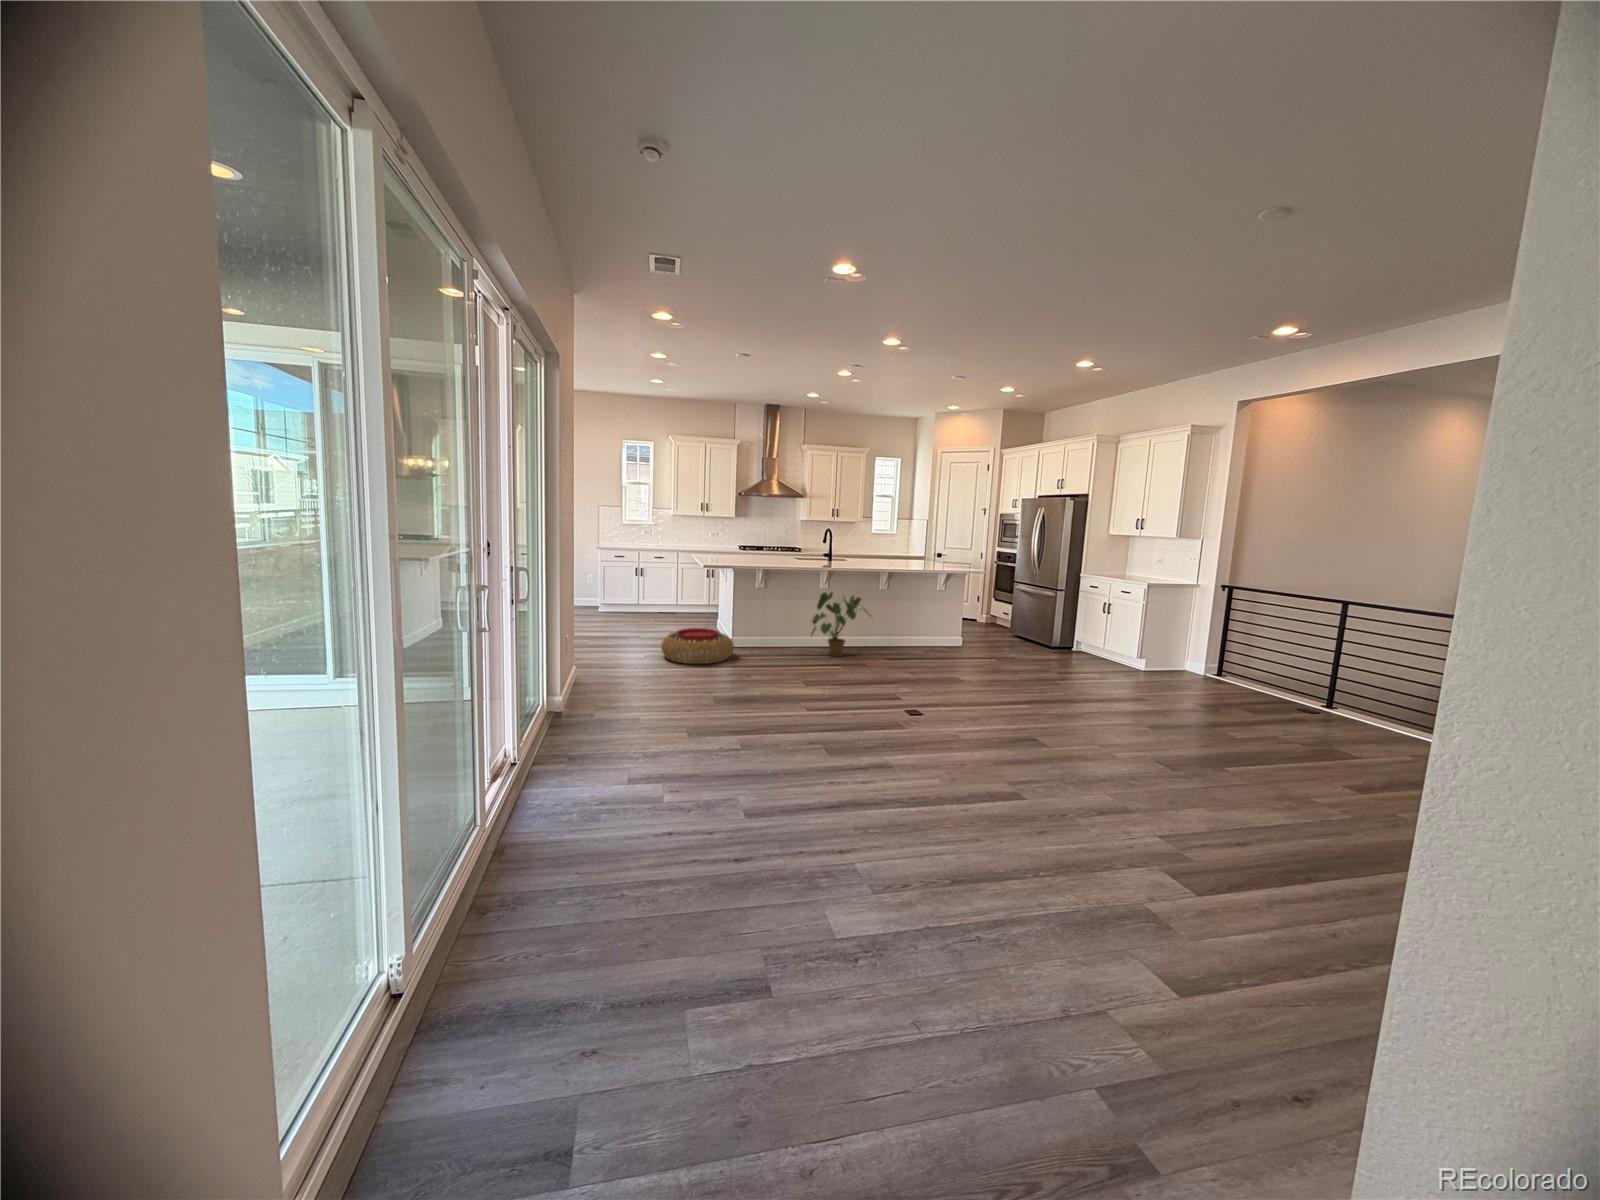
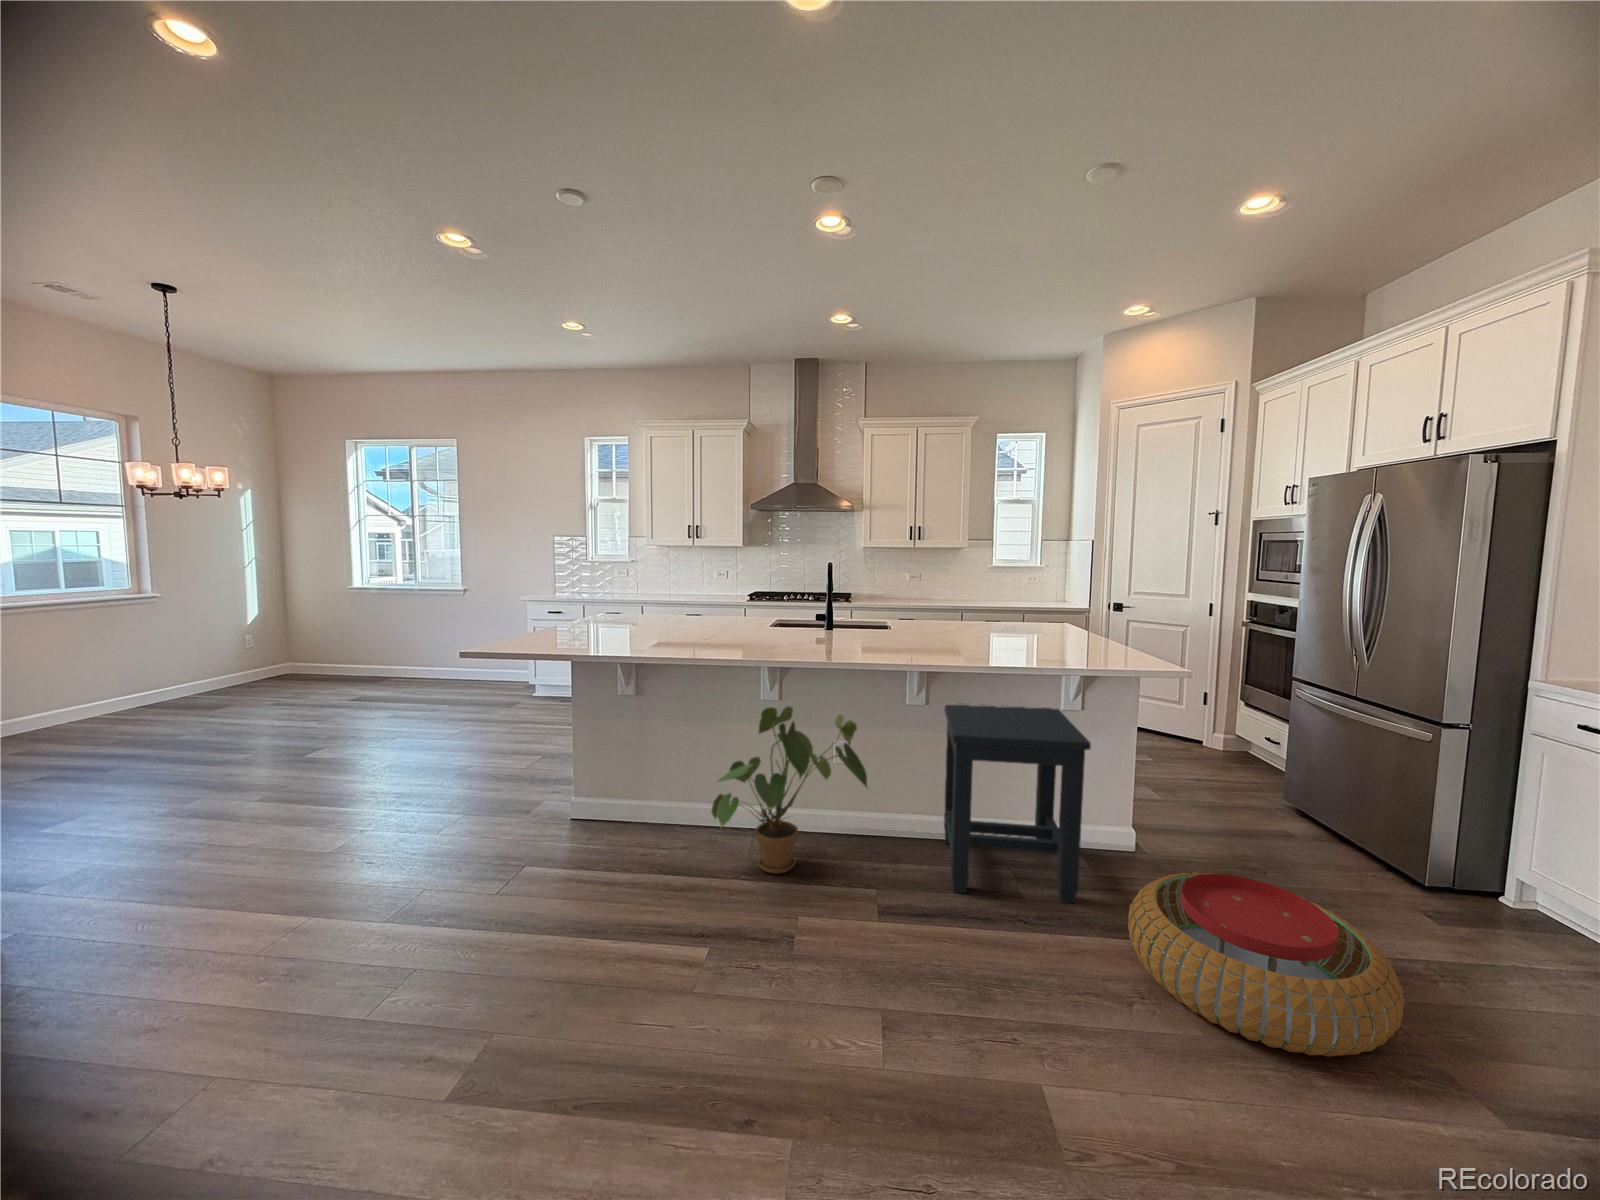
side table: none [891,590,955,657] -> present [944,705,1091,903]
pouf: present [661,628,734,664] -> present [1128,872,1405,1057]

